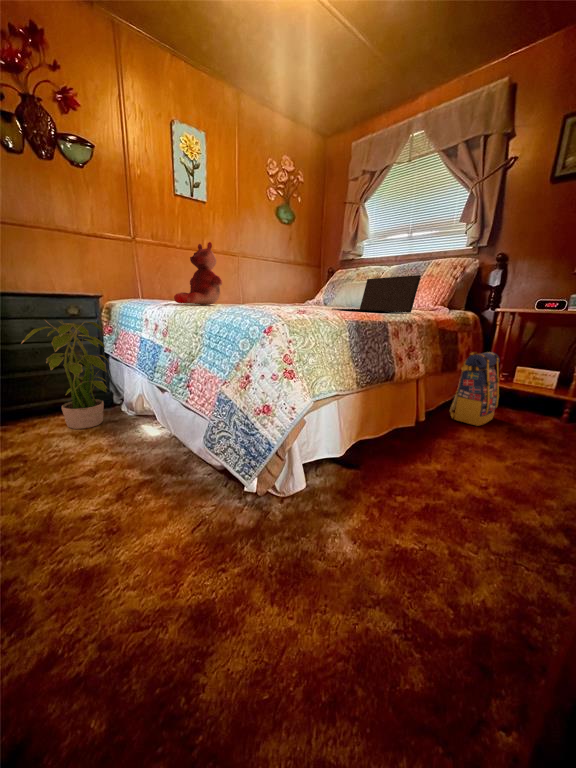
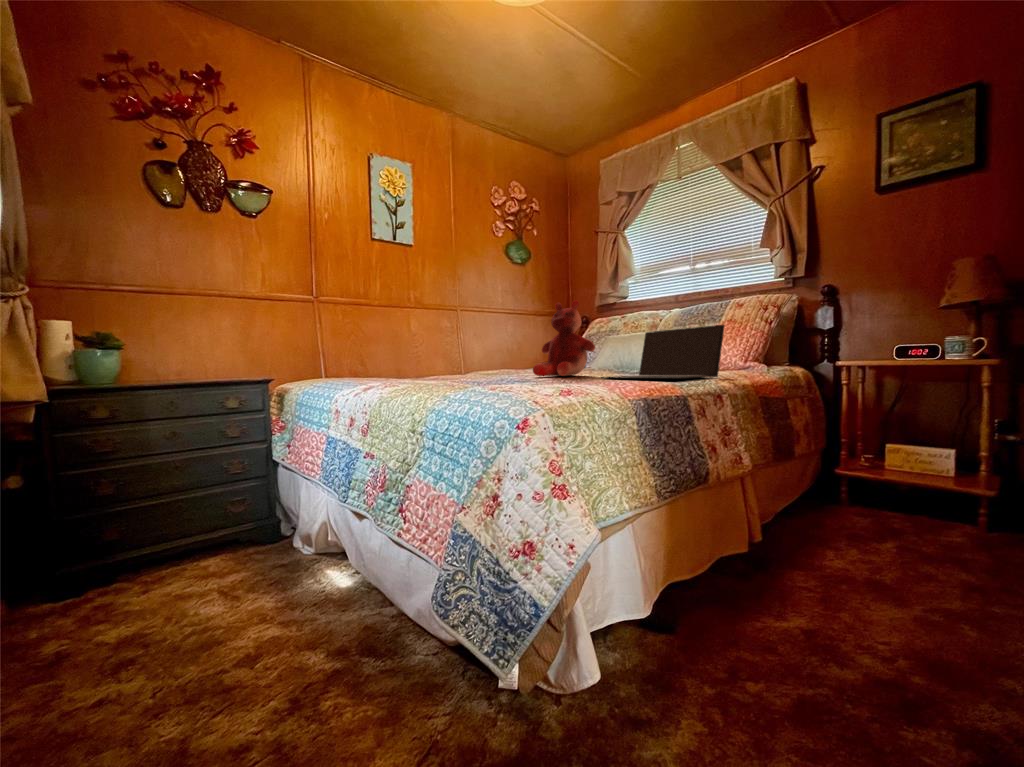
teddy bear: present [174,242,222,305] -> present [533,300,595,376]
potted plant: present [22,321,107,429] -> none [157,415,283,581]
backpack: present [450,352,500,426] -> none [795,424,869,542]

